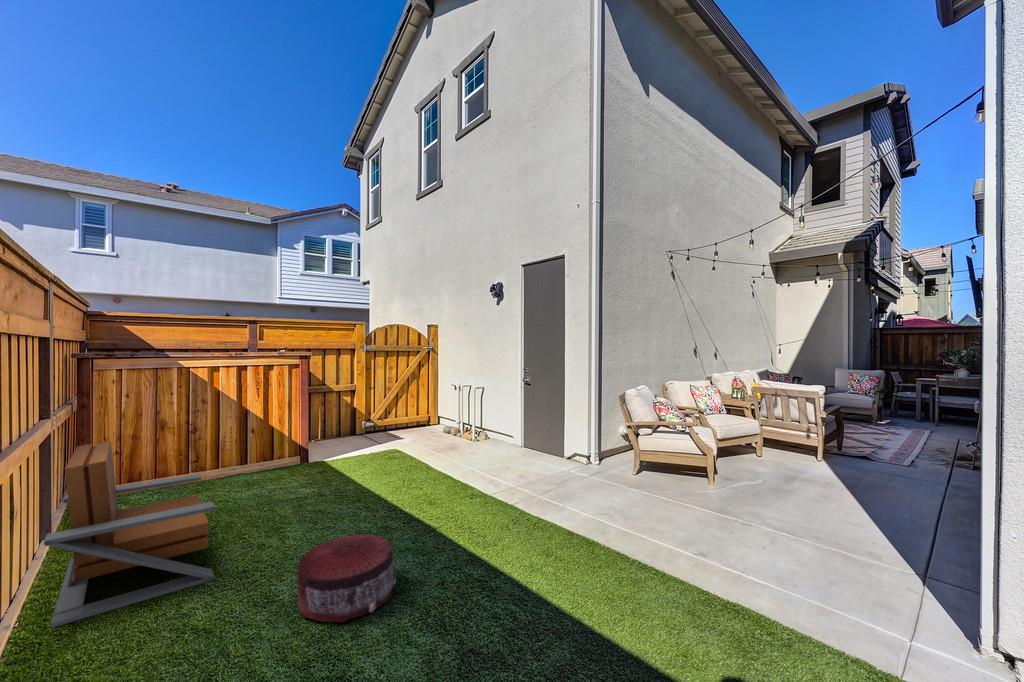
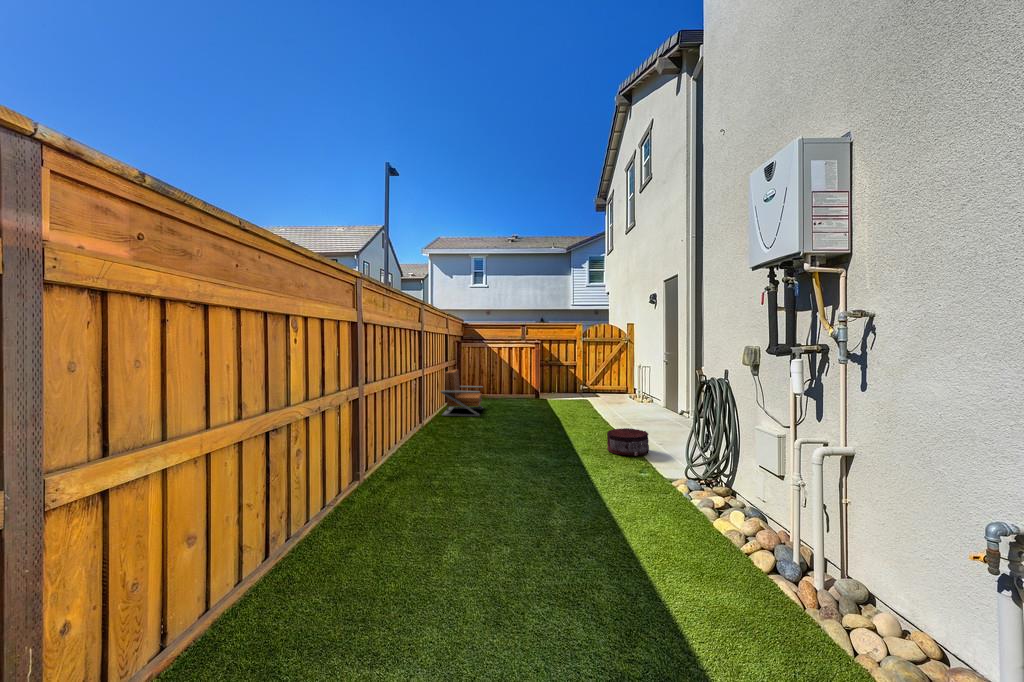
pouf: present [297,534,396,623] -> present [607,428,649,456]

